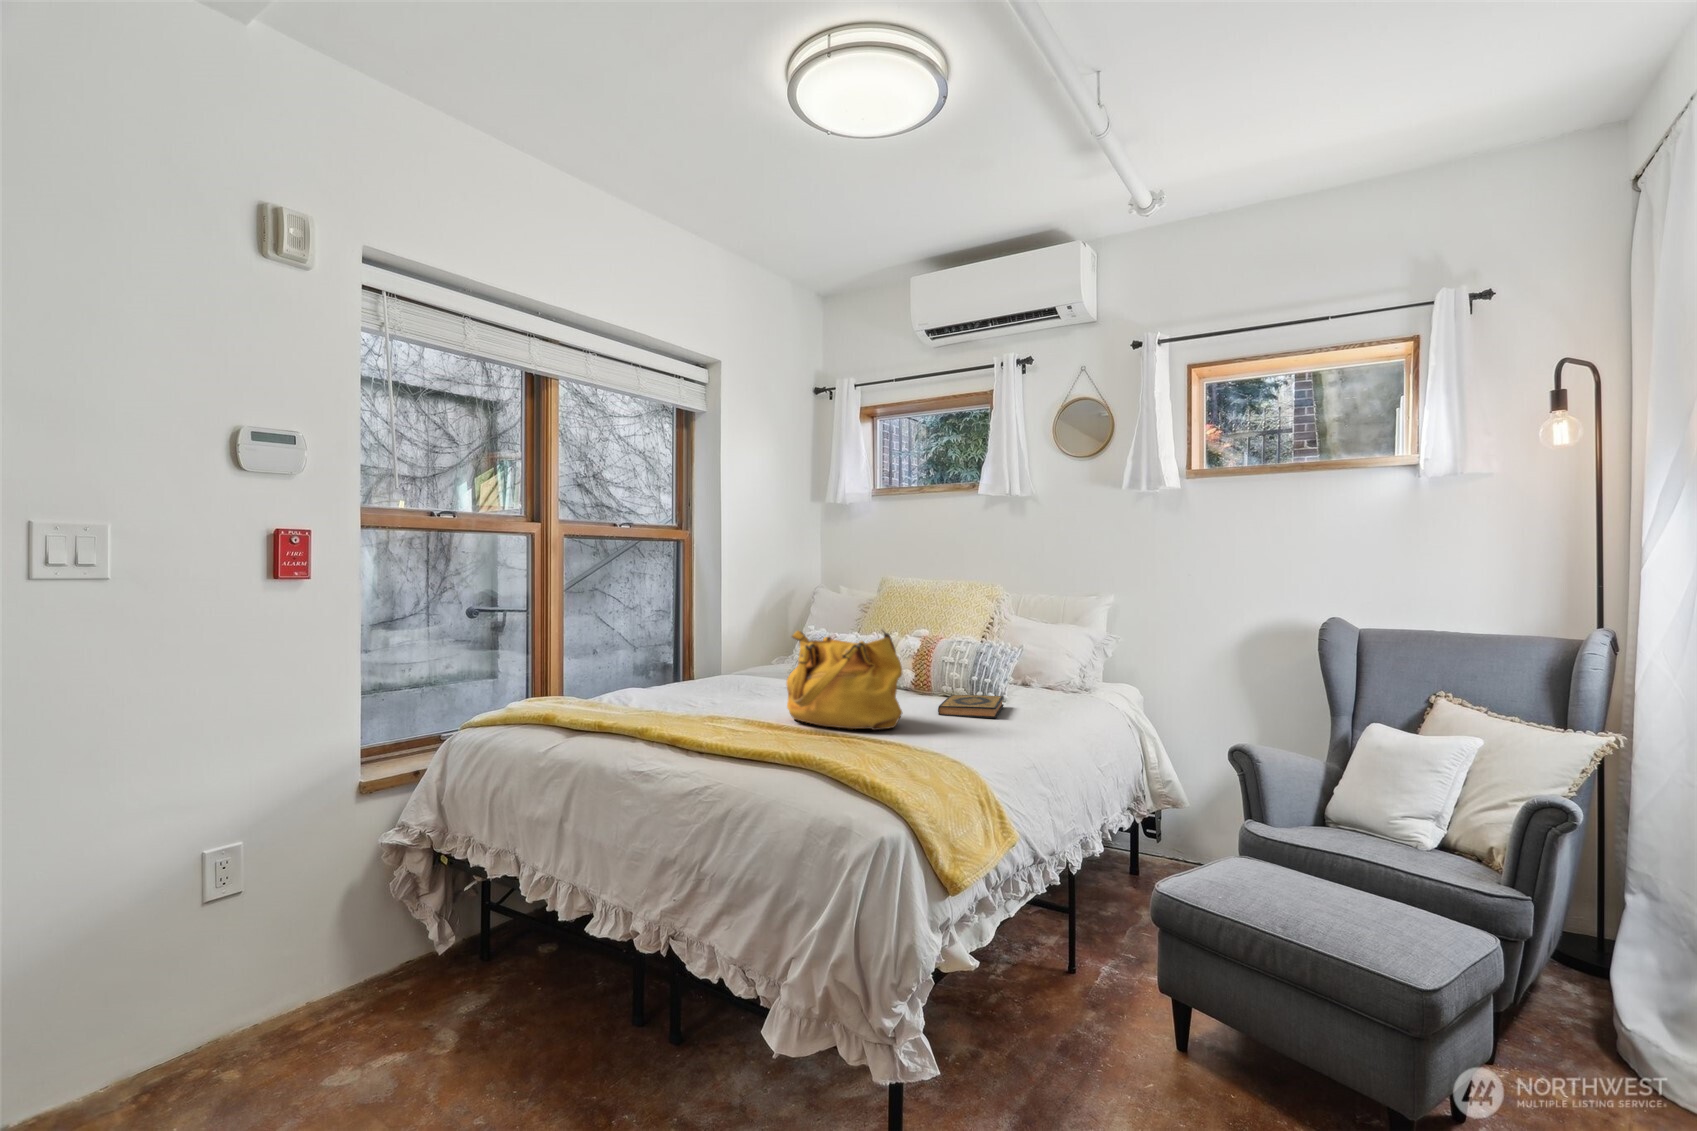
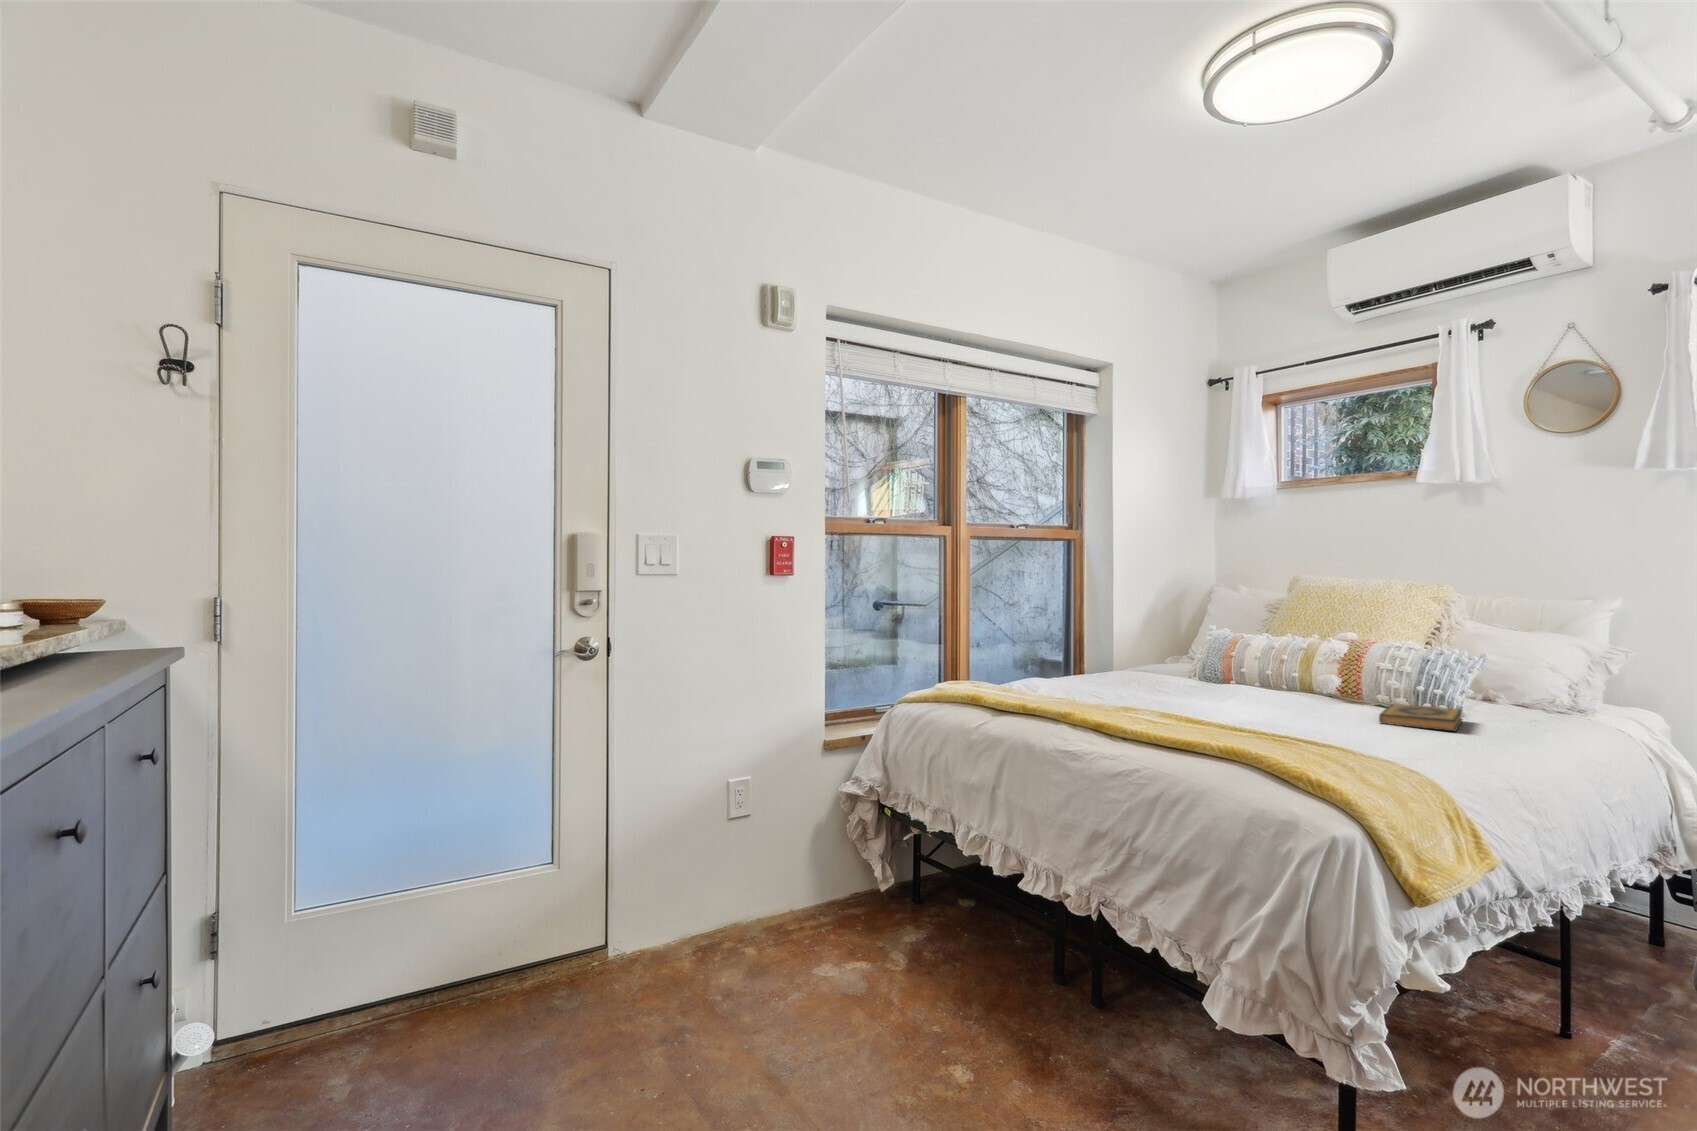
handbag: present [786,629,902,730] -> none [1204,627,1339,732]

